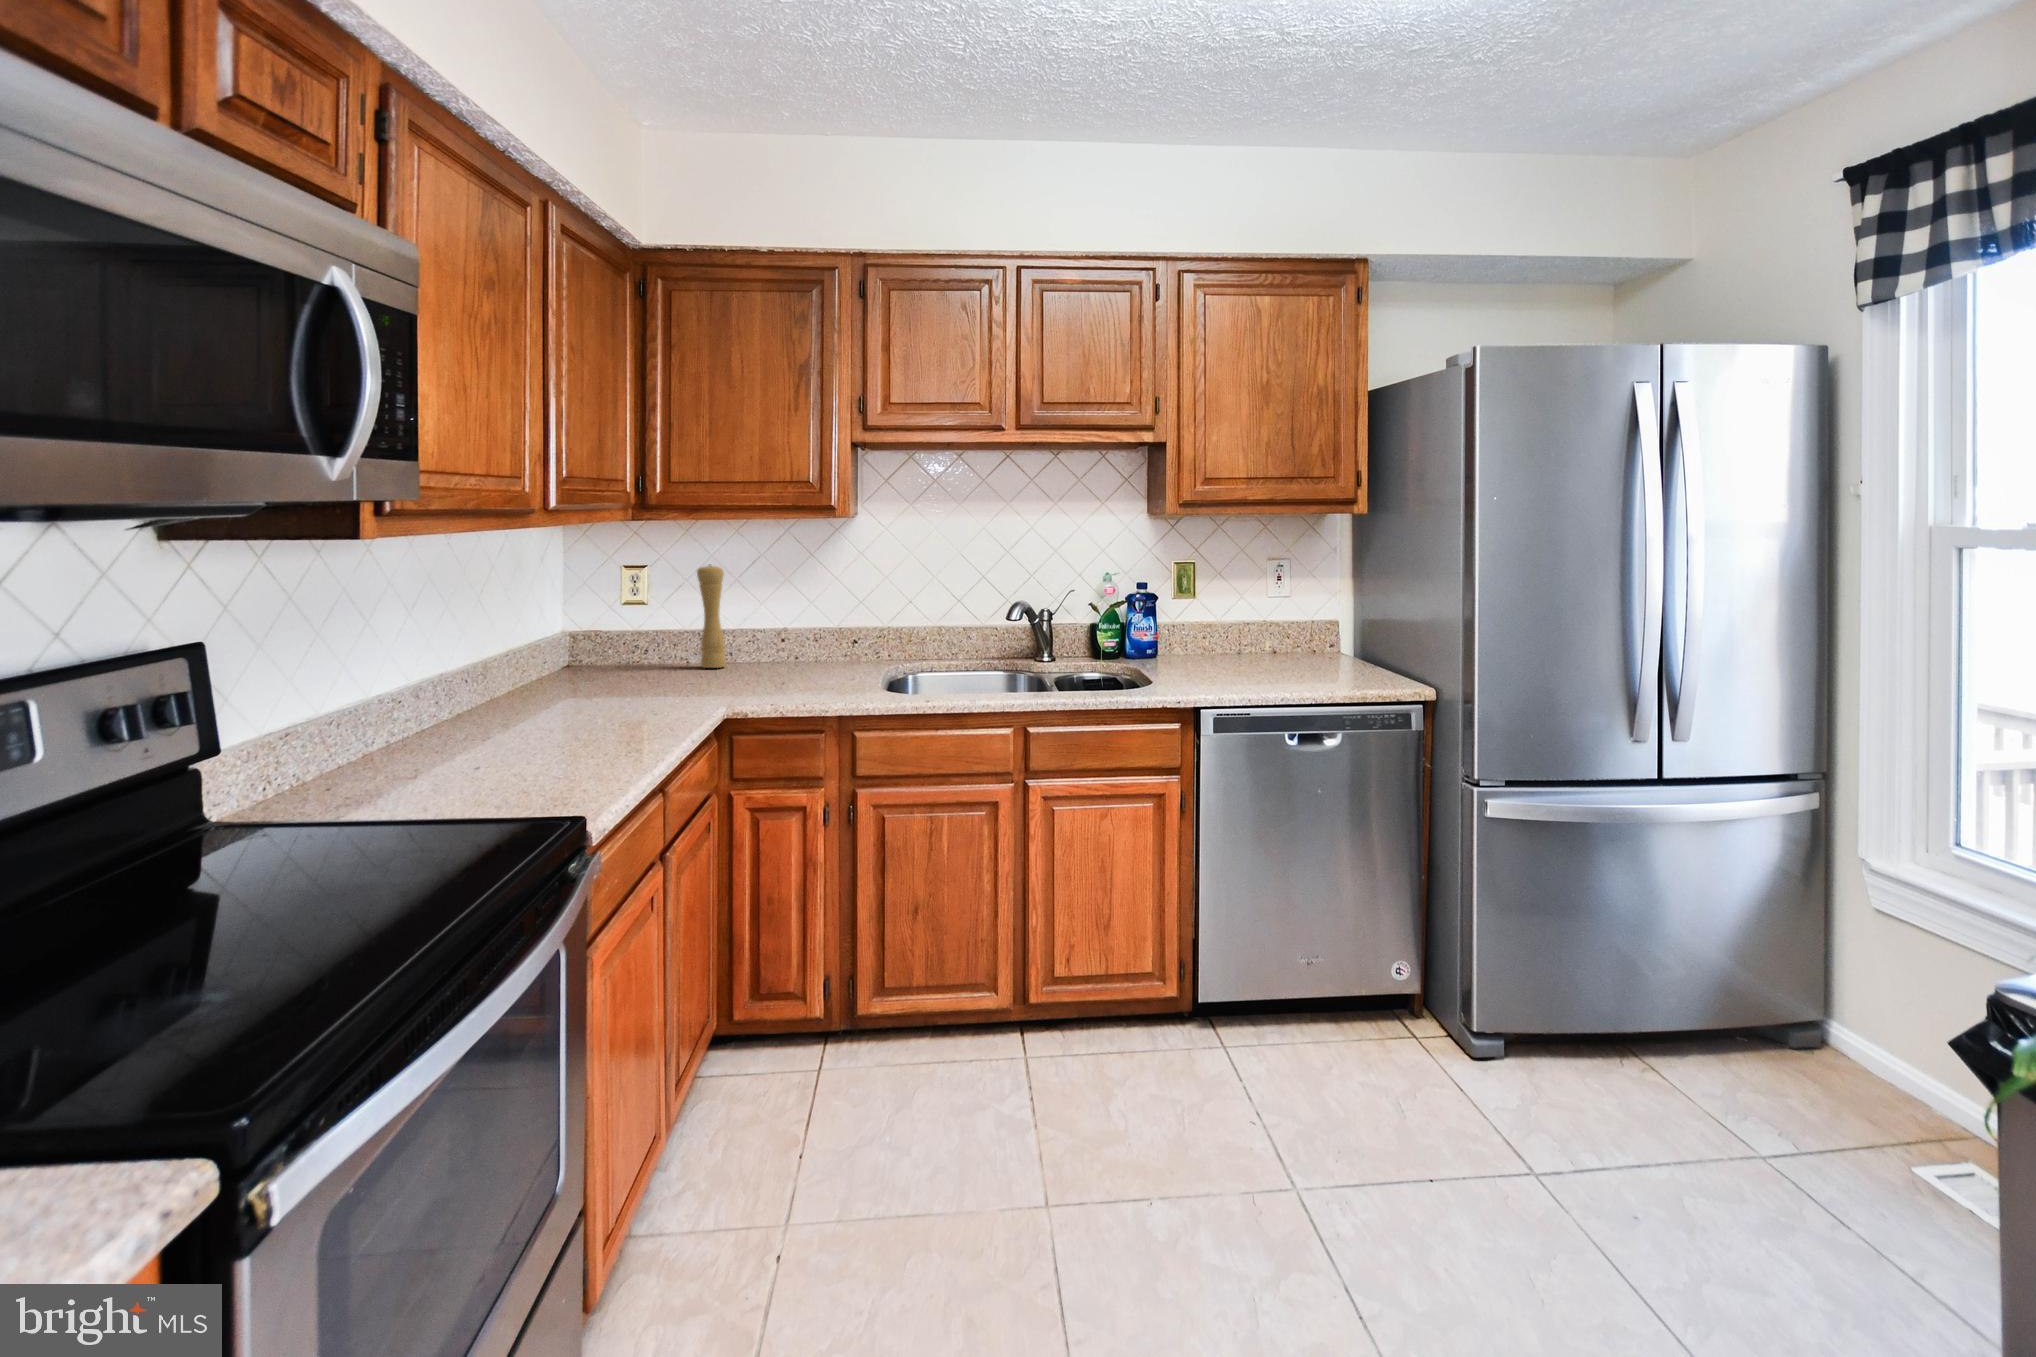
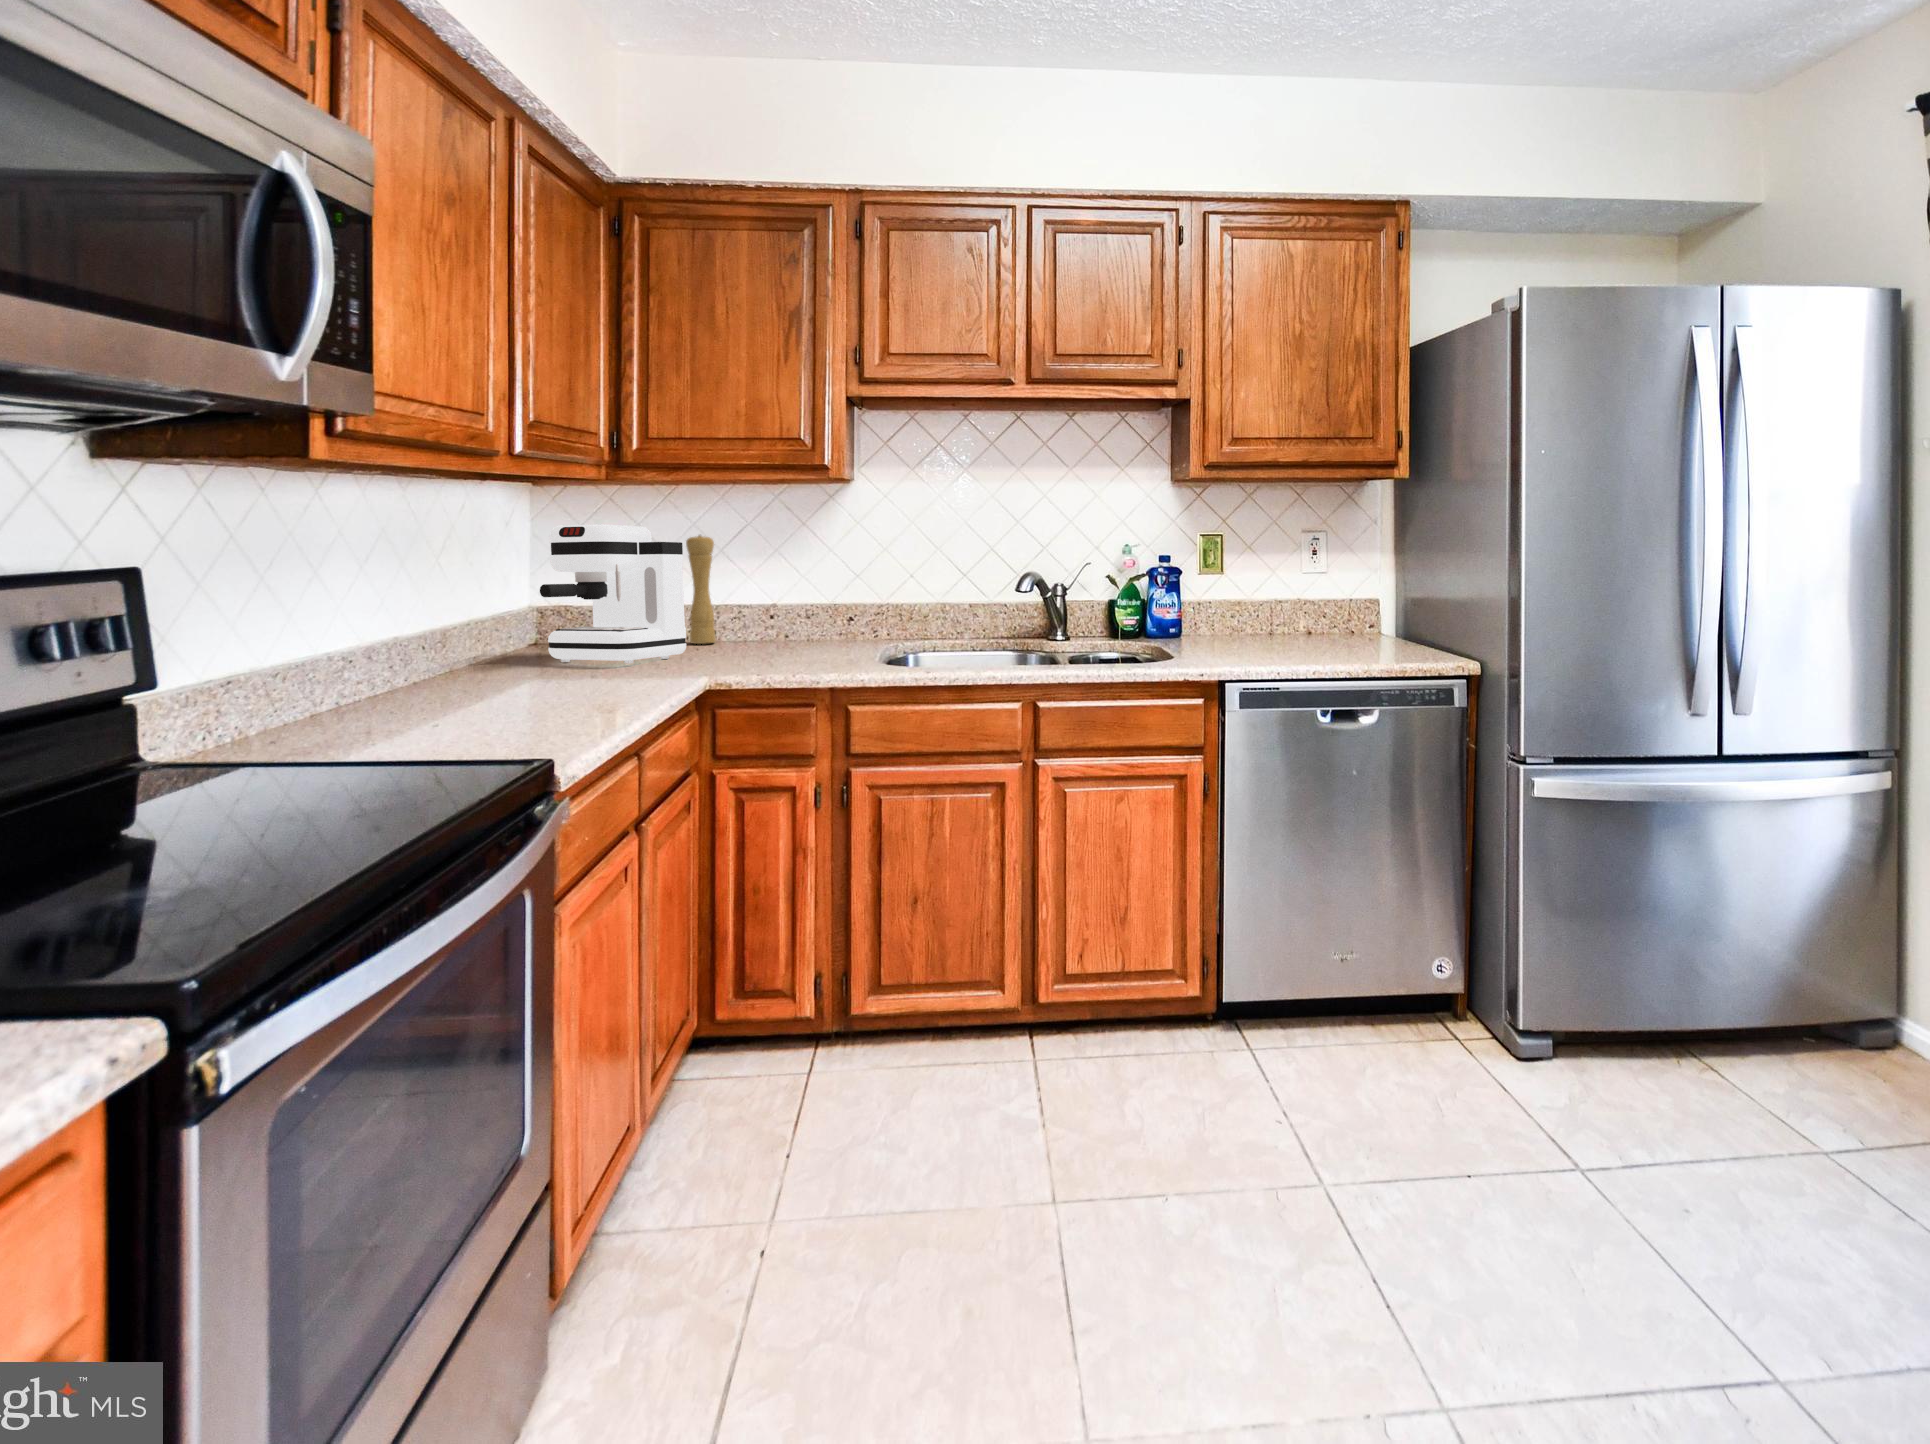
coffee maker: none [559,562,699,693] -> present [540,524,686,664]

